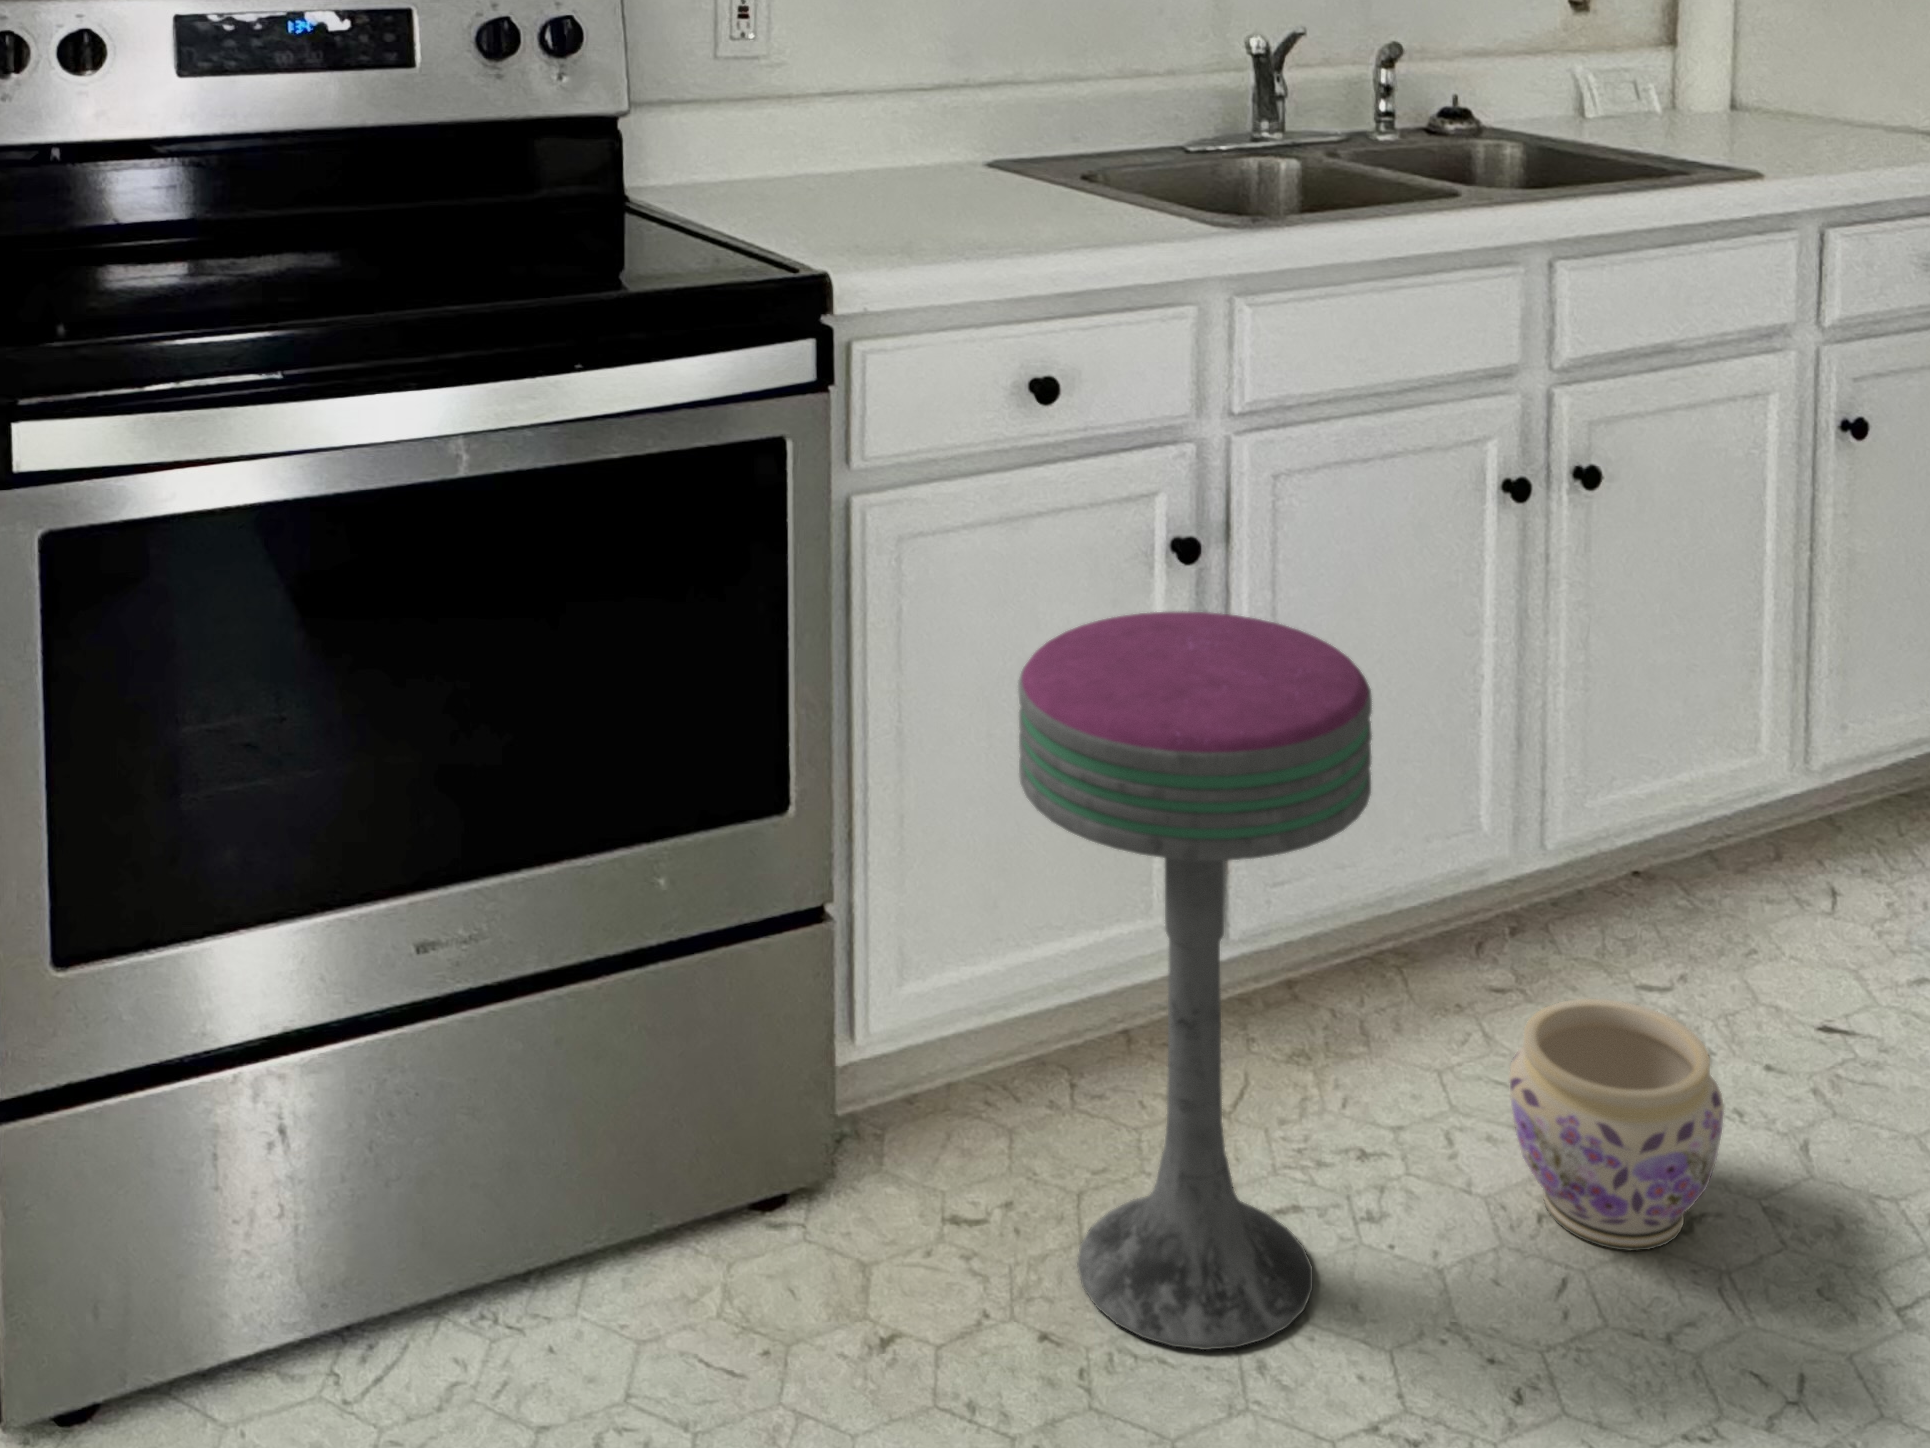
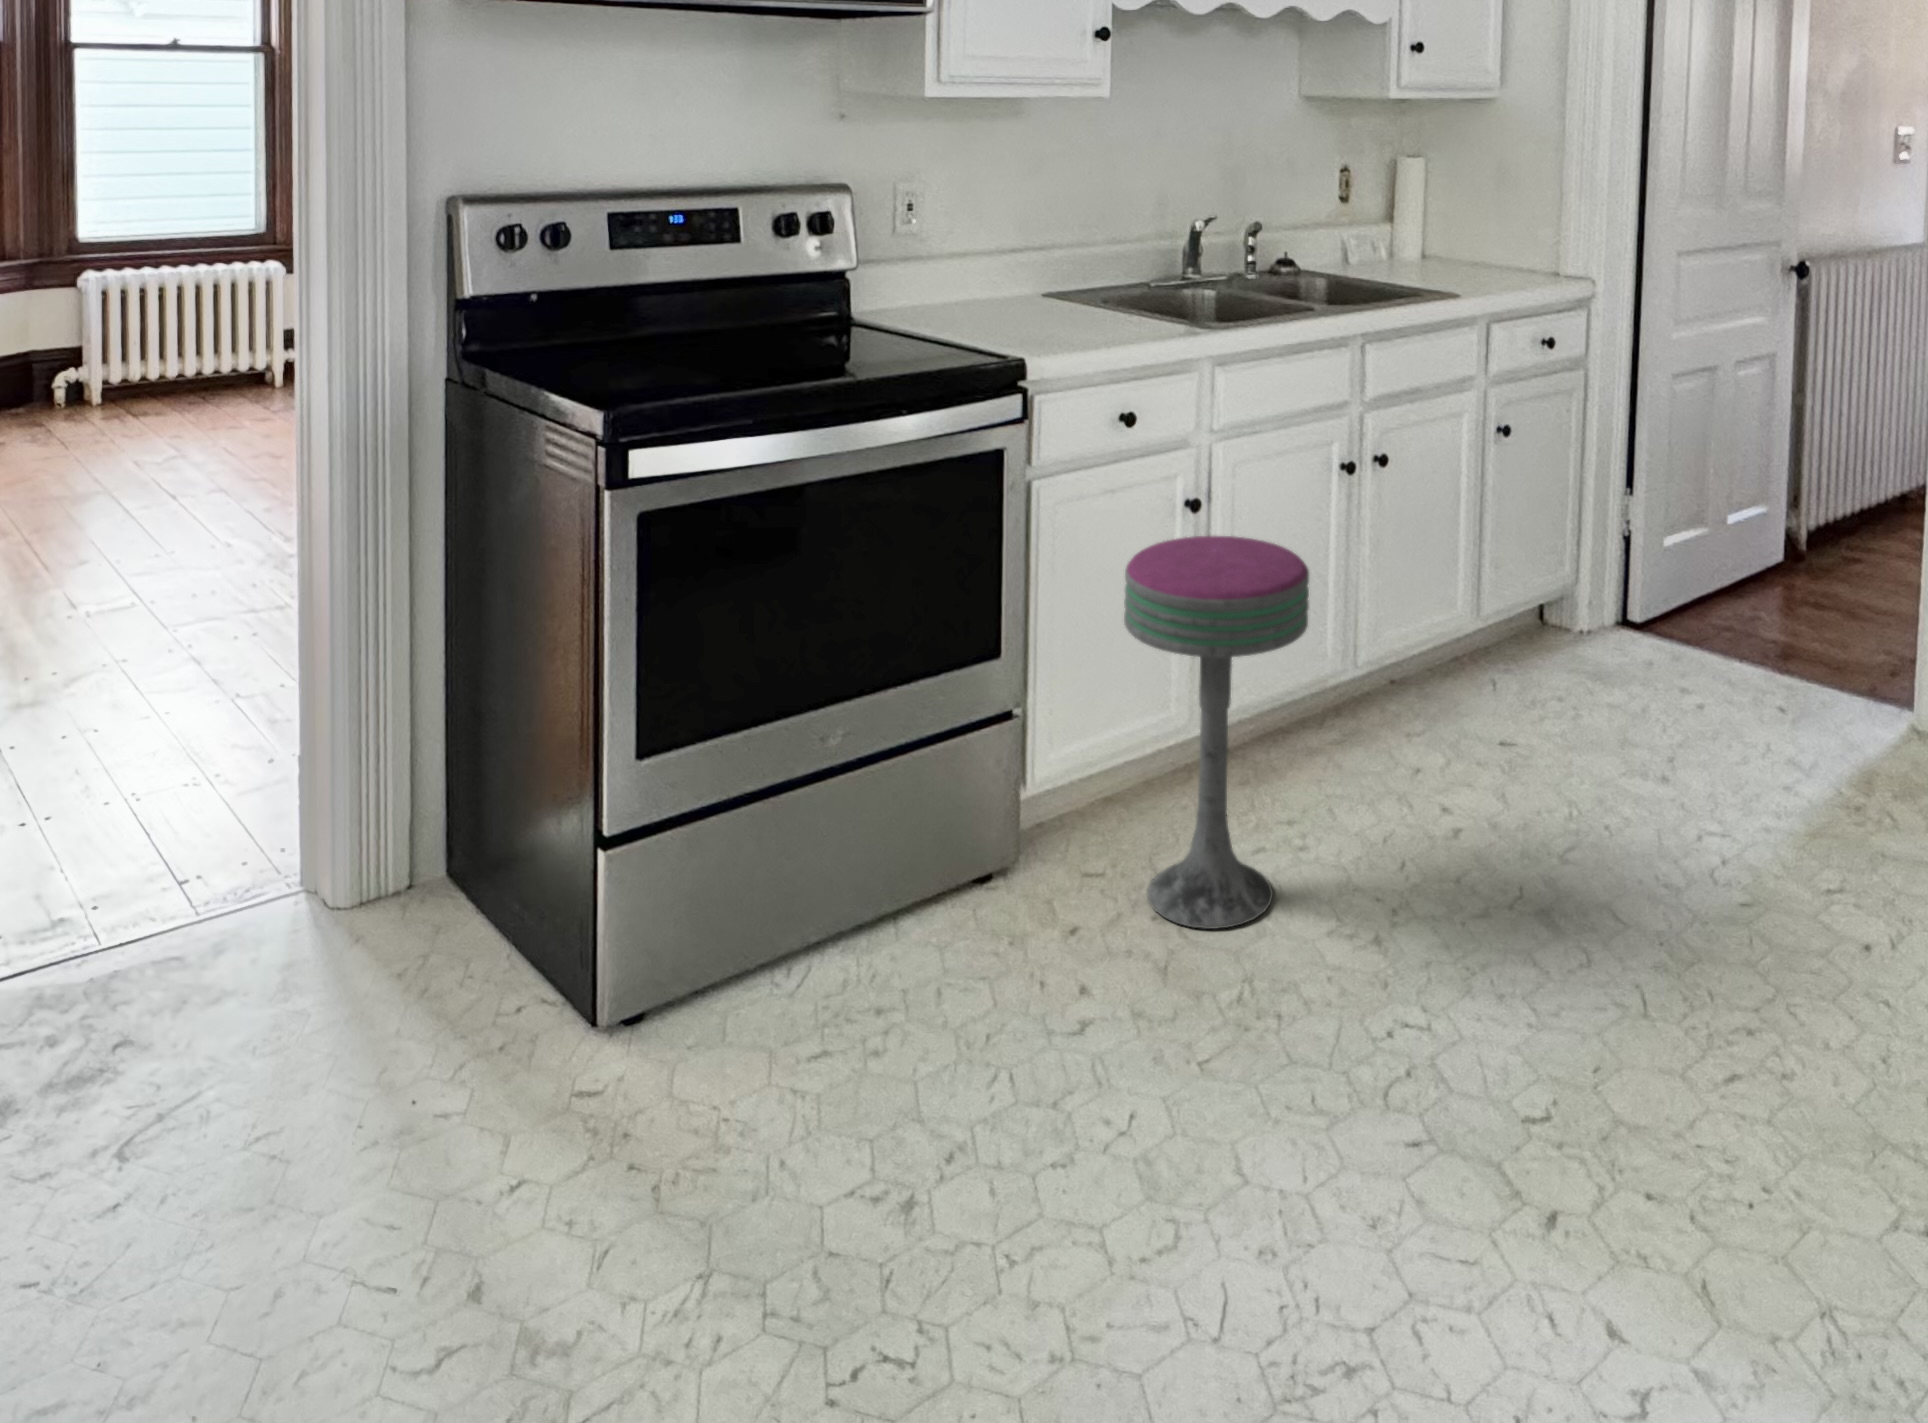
planter: present [1509,999,1724,1251] -> none [1362,732,1468,857]

